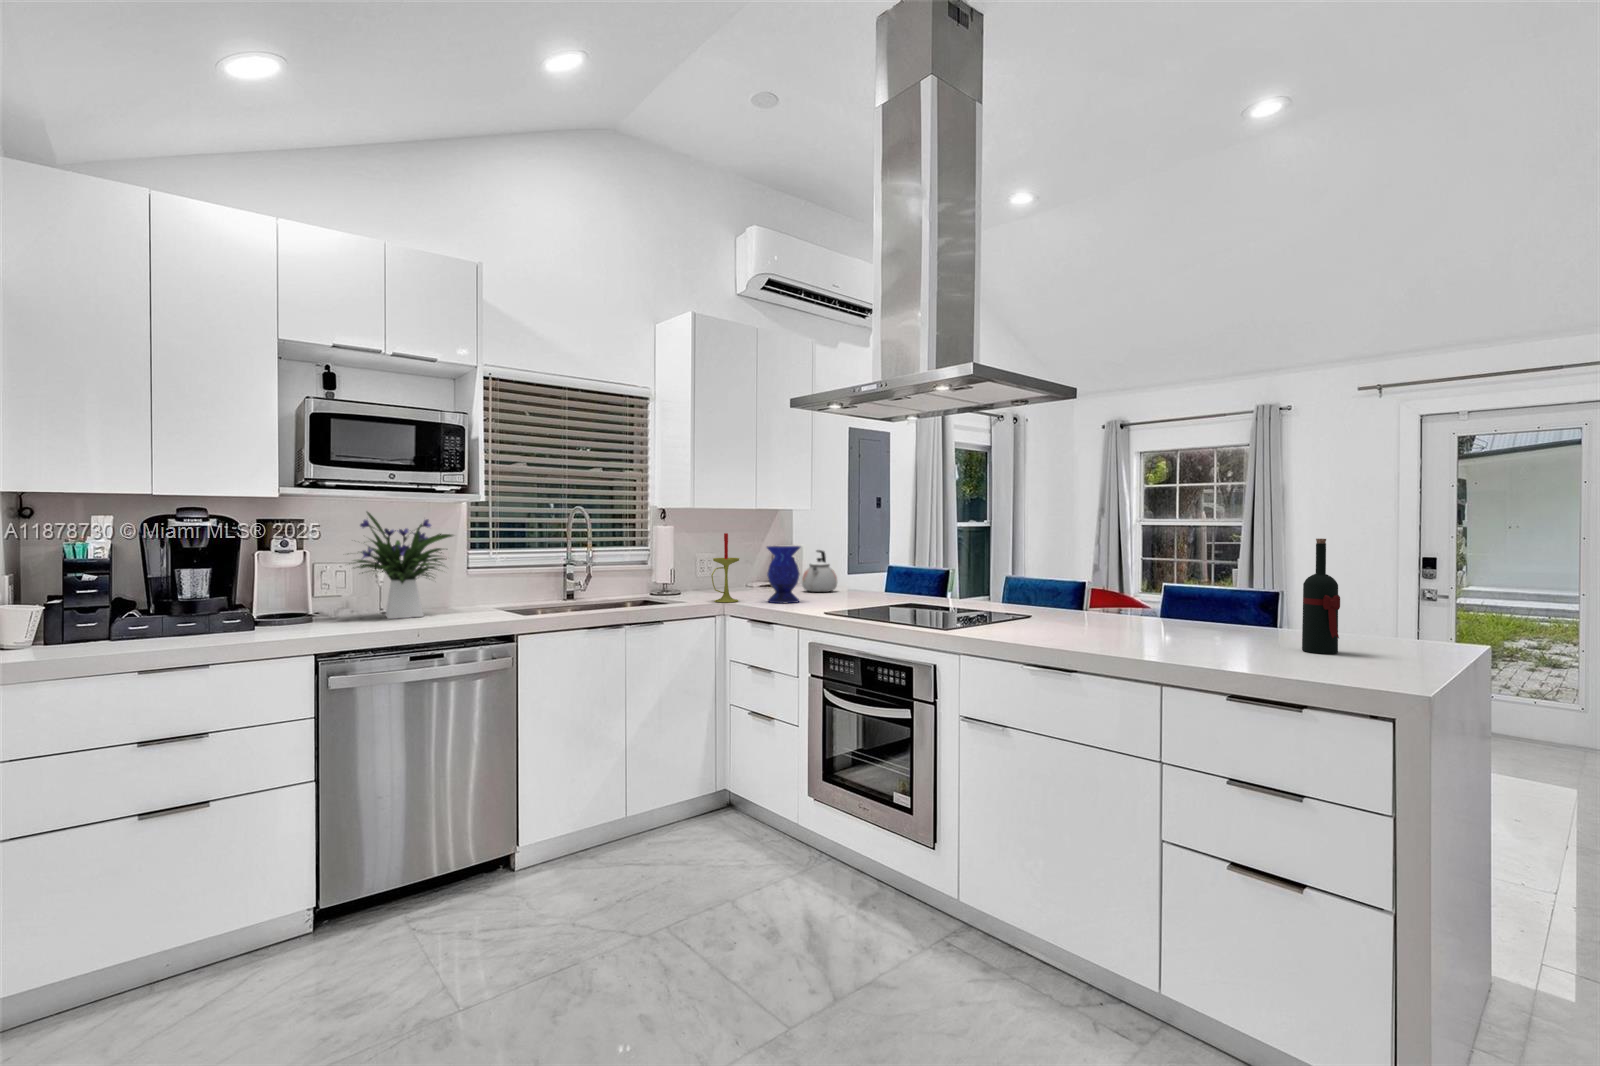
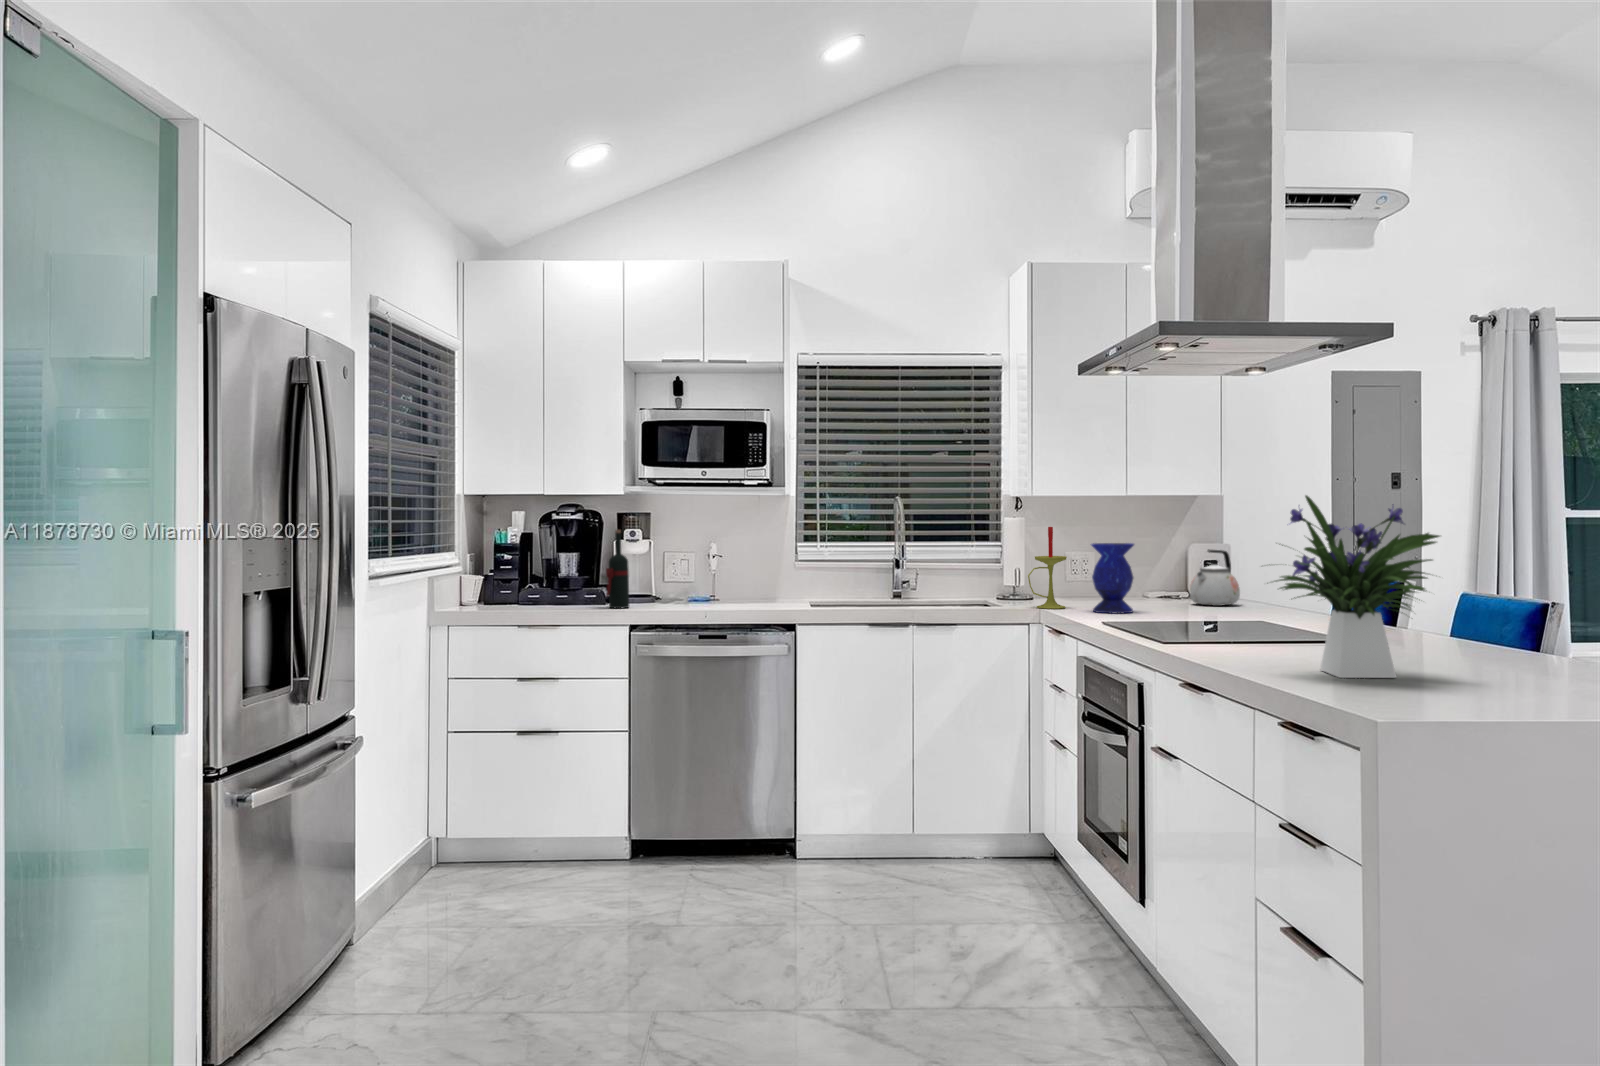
flower arrangement: present [353,512,453,619] -> present [1275,495,1440,678]
wine bottle: present [1302,539,1340,654] -> present [606,530,629,608]

